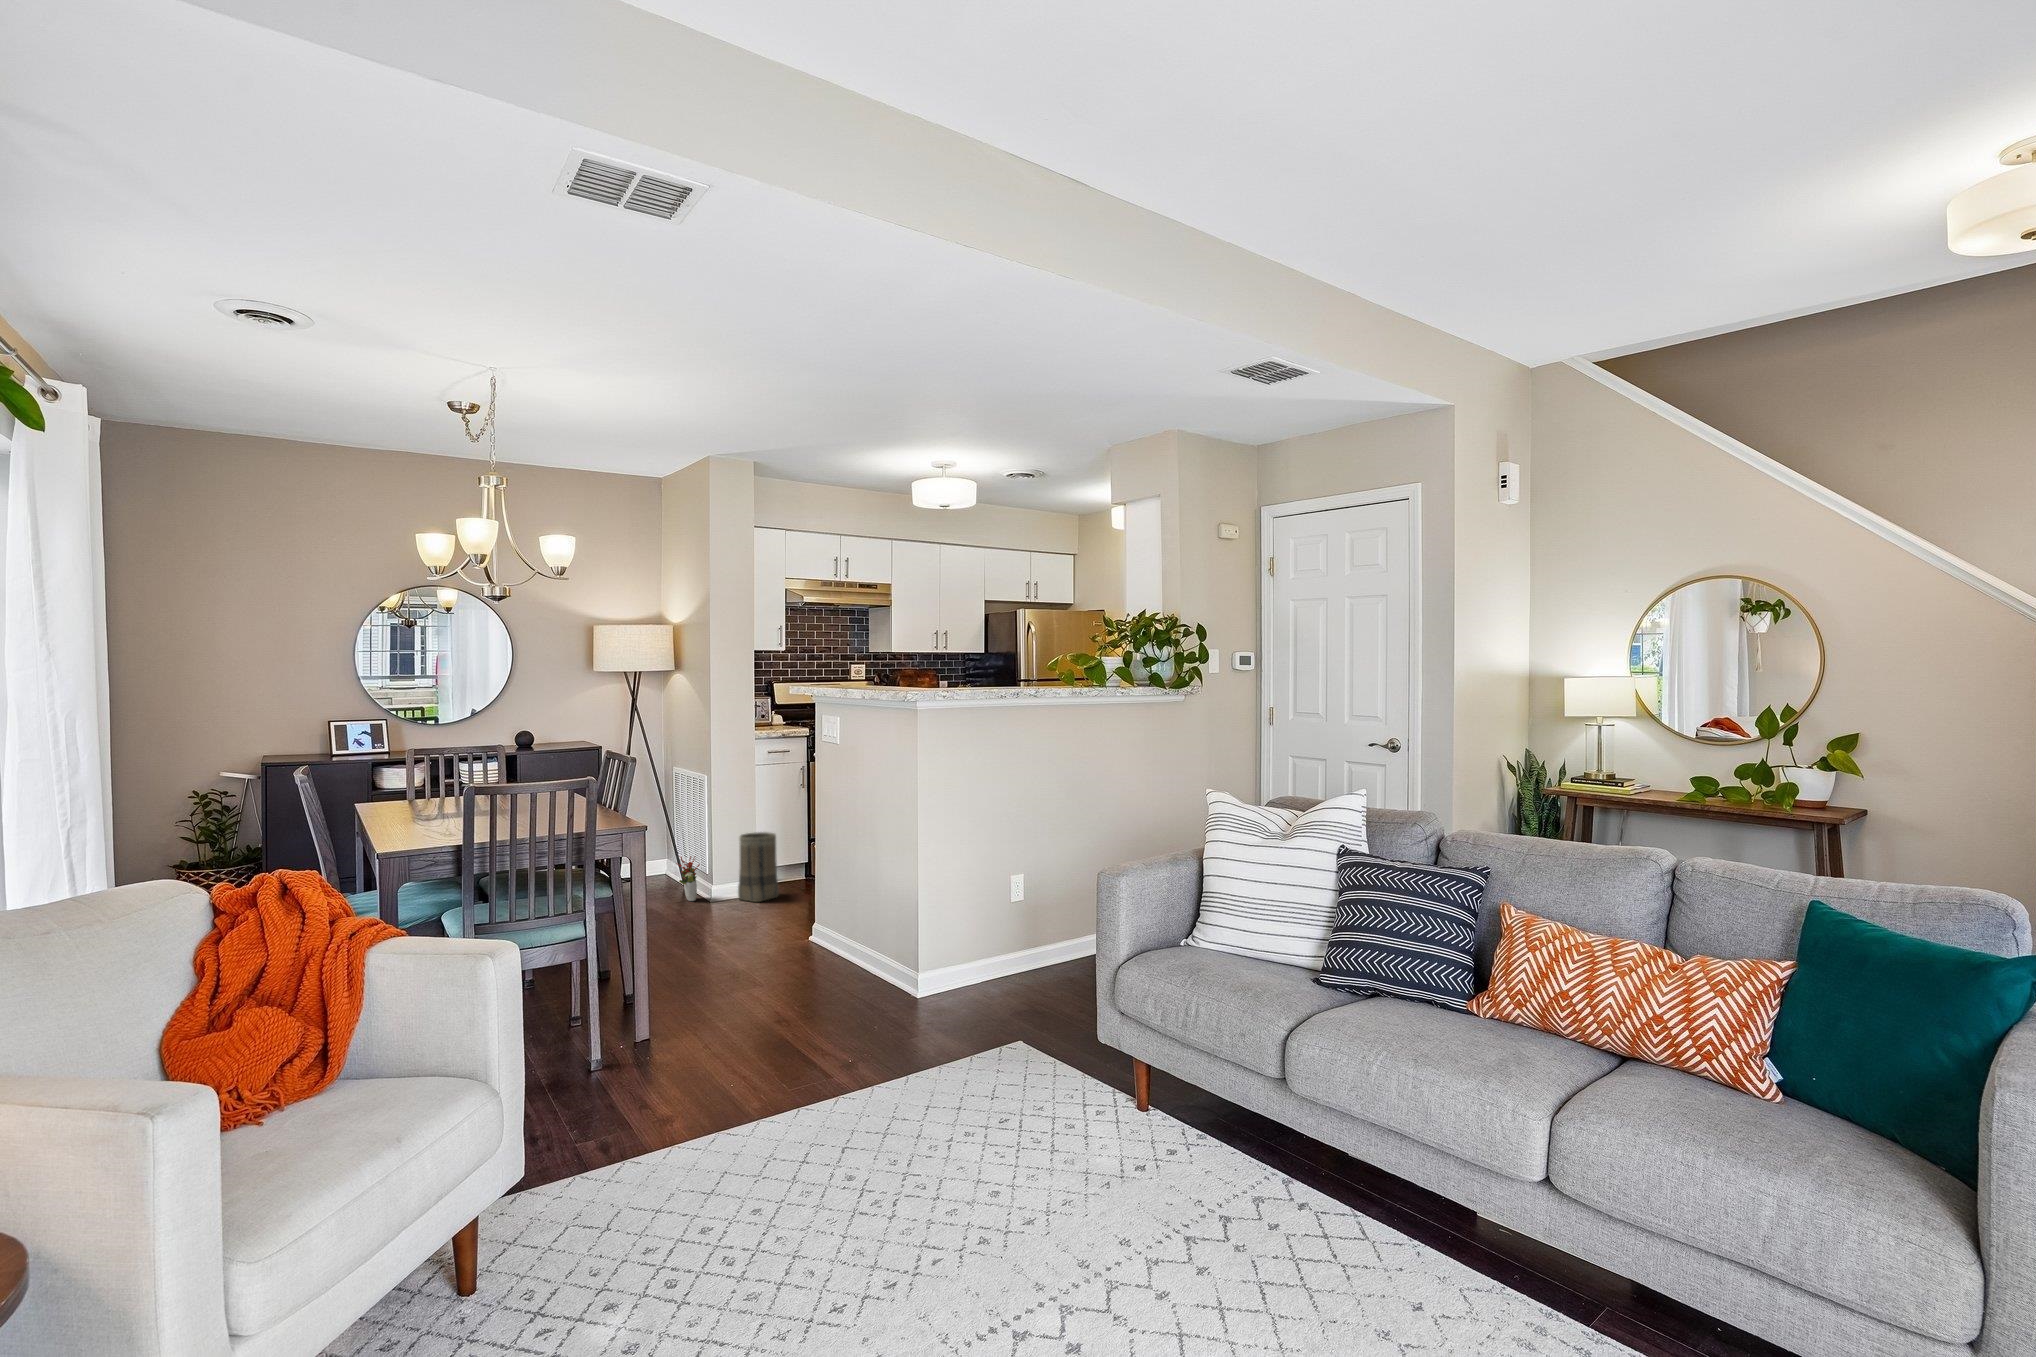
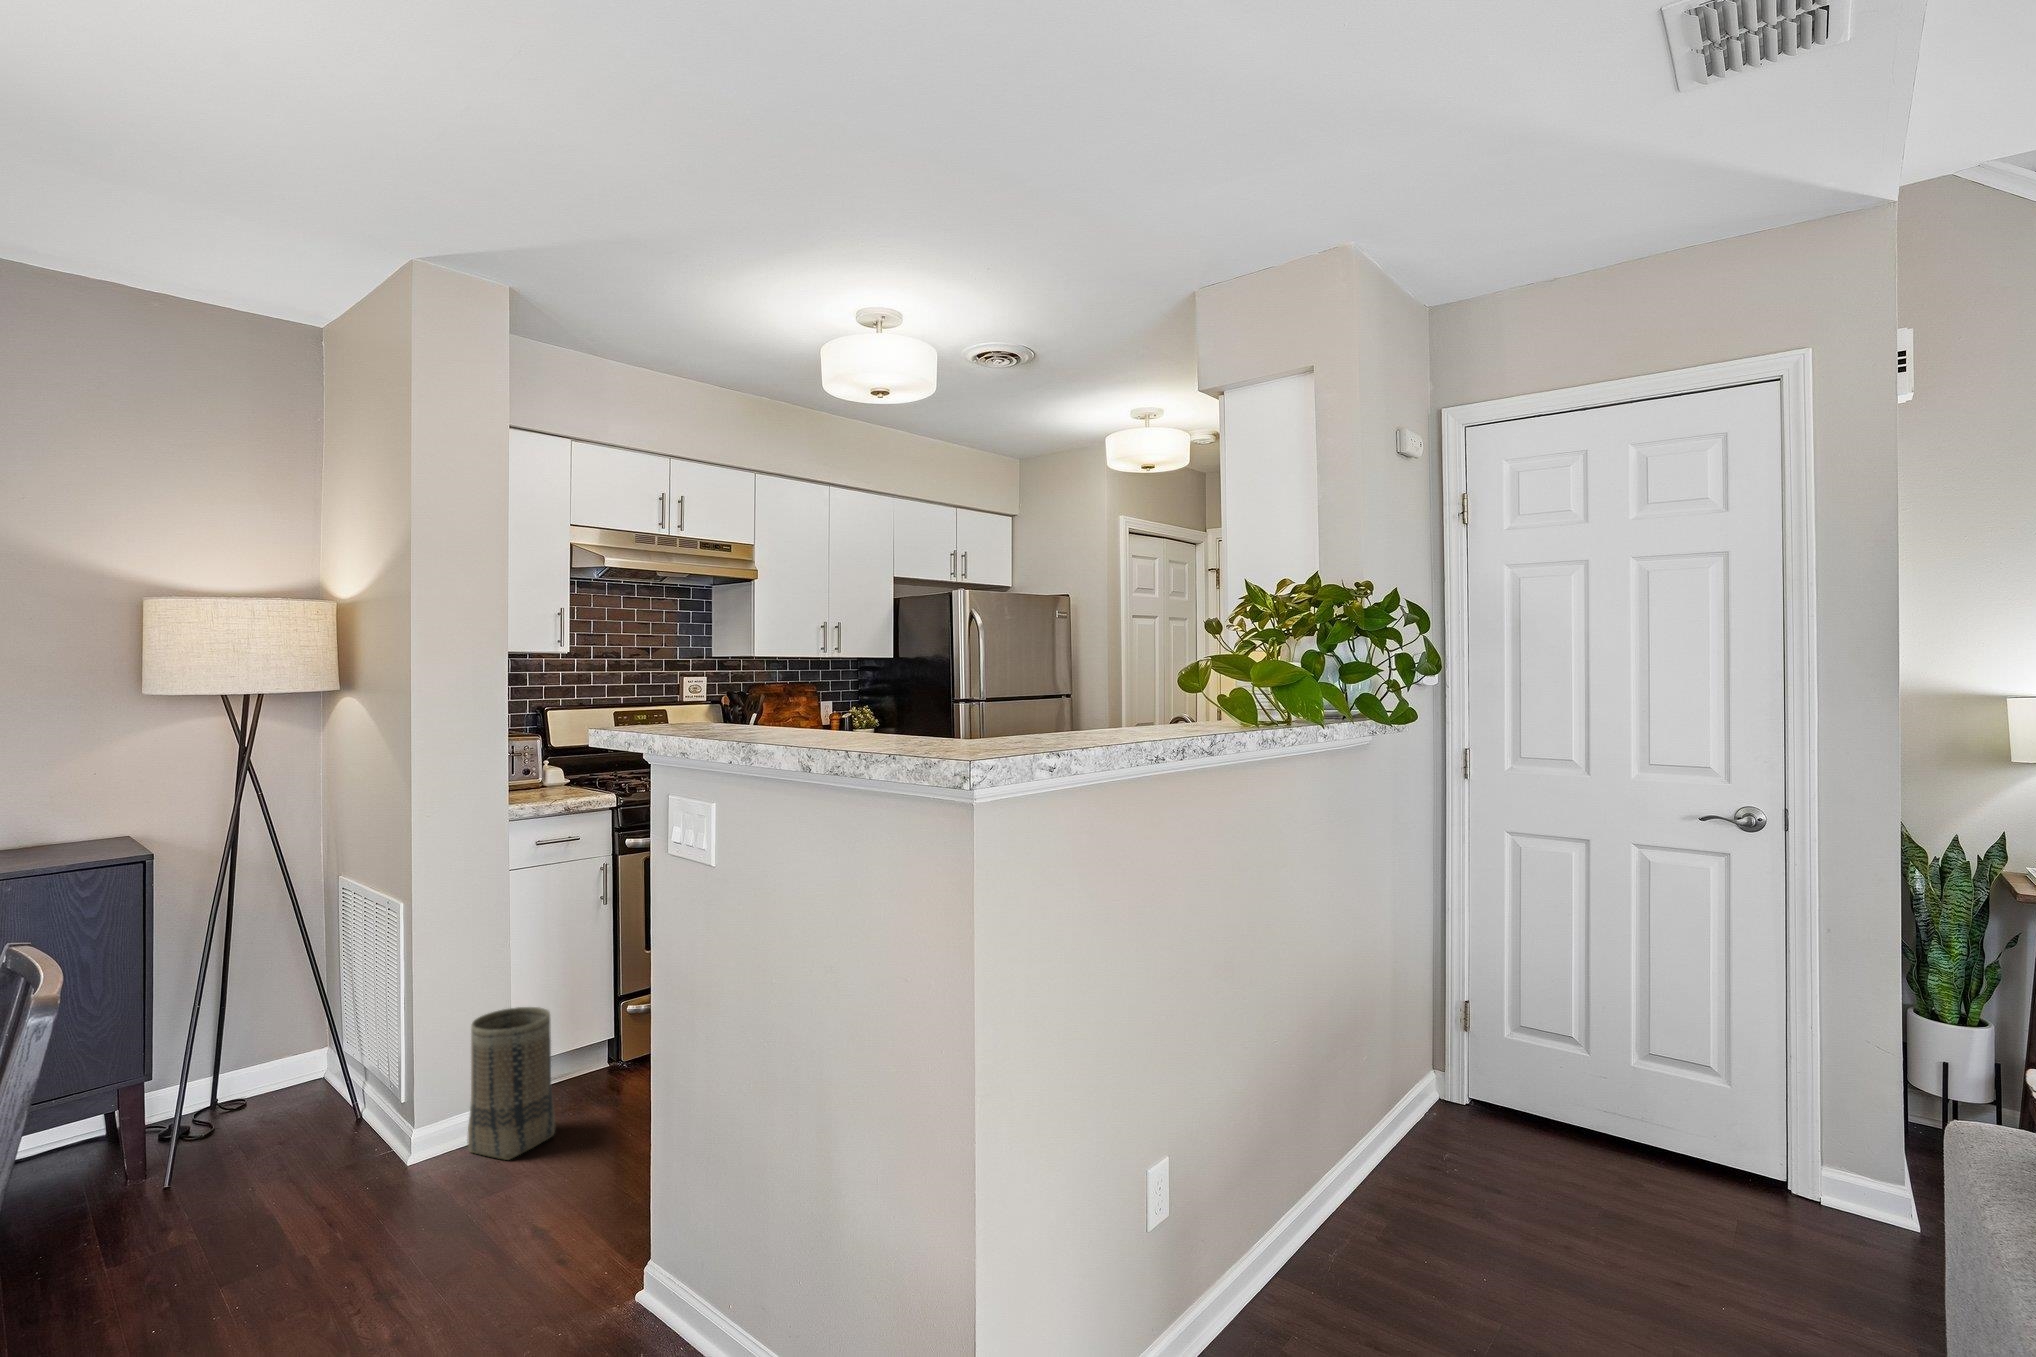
decorative plant: present [677,856,700,901] -> none [328,1069,384,1167]

